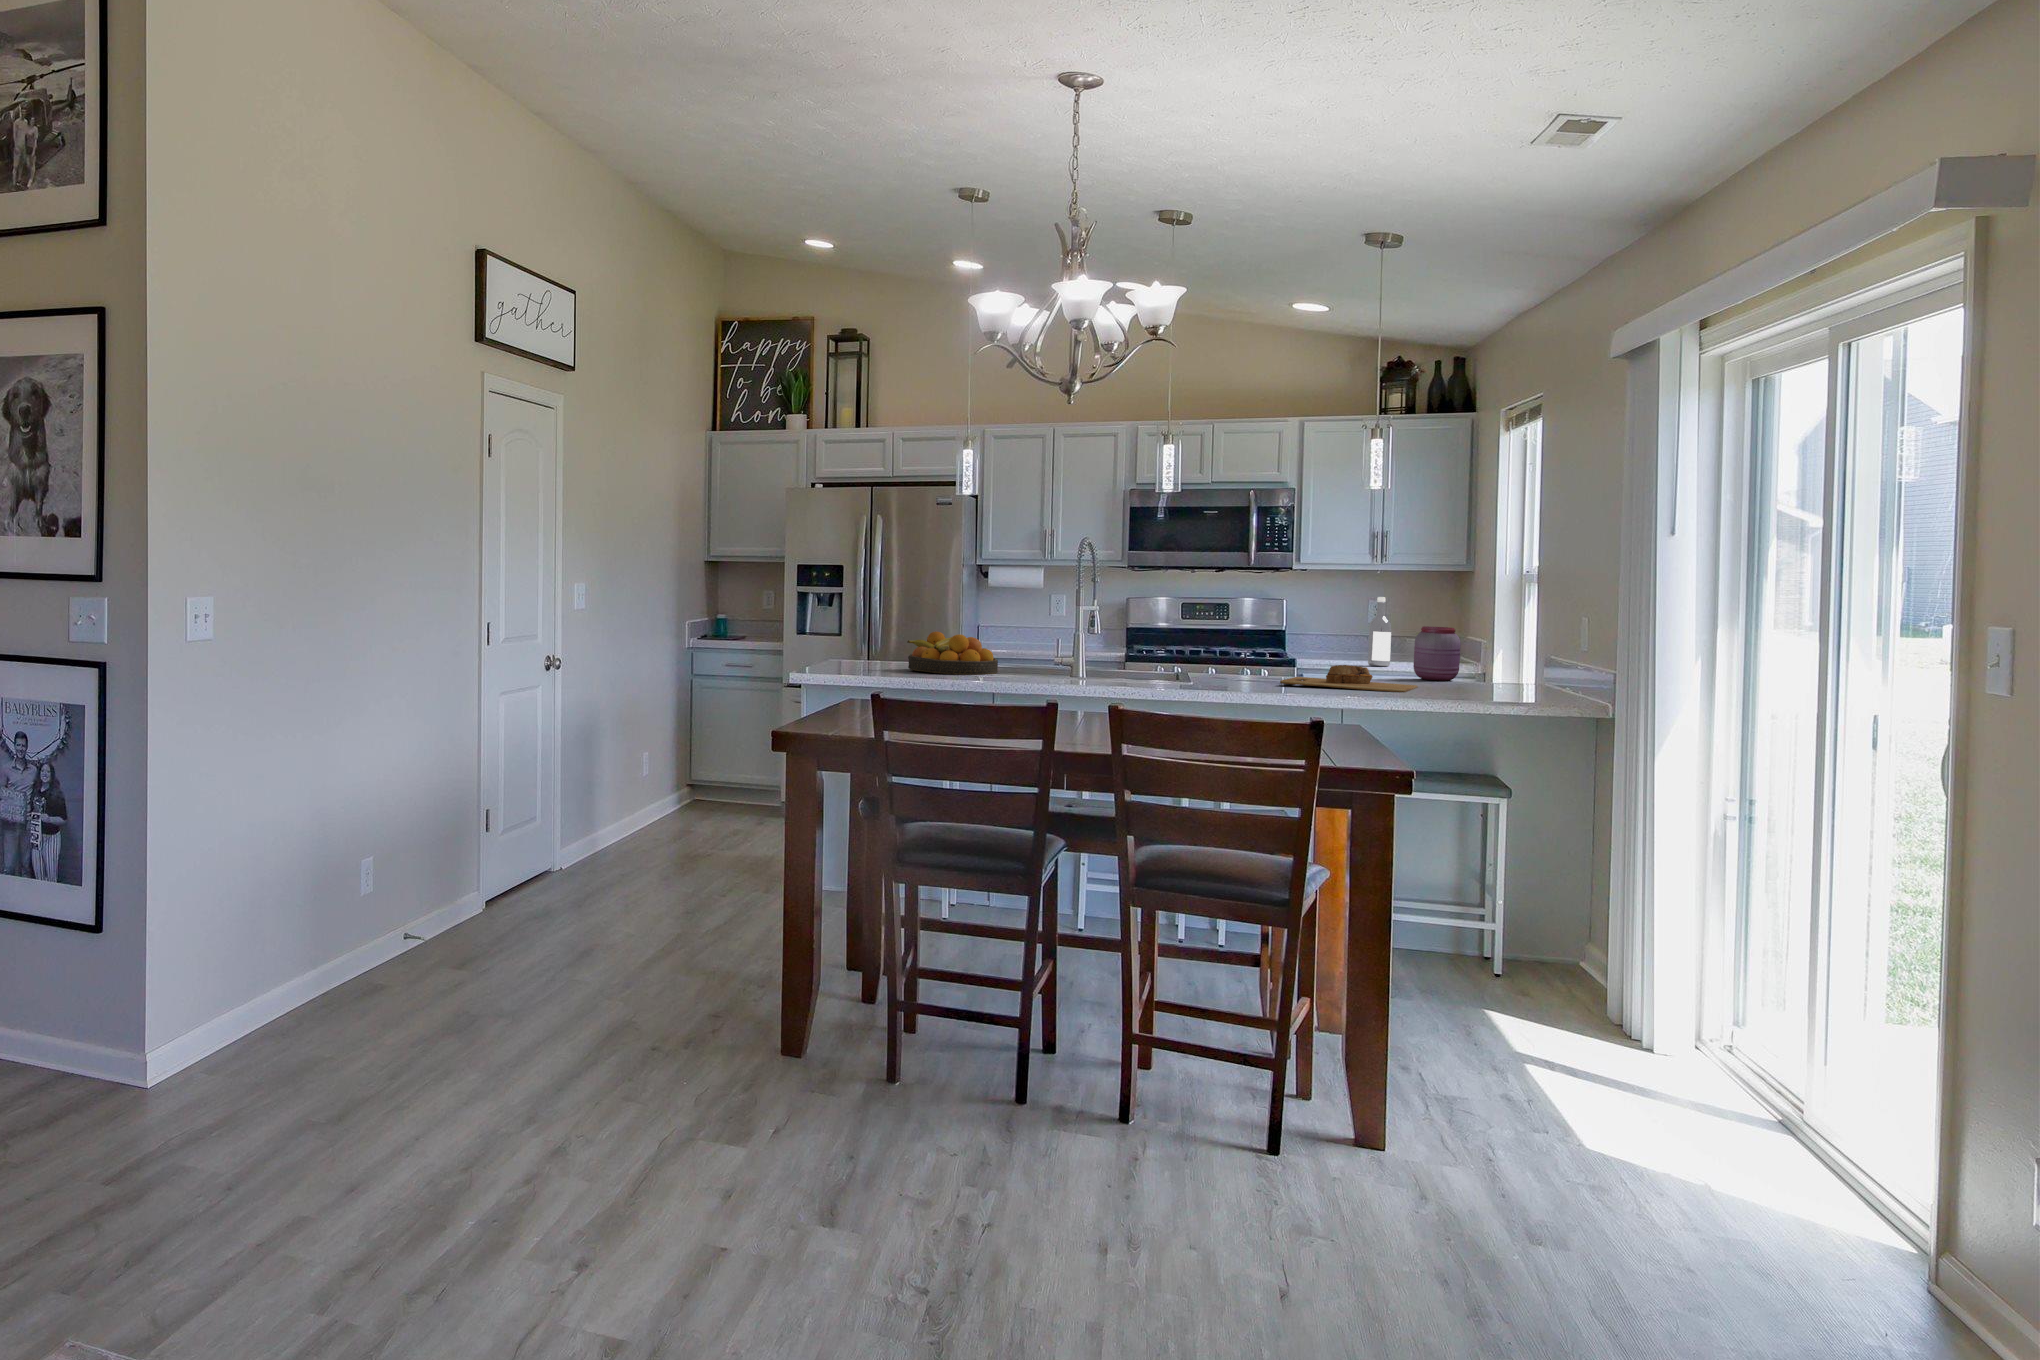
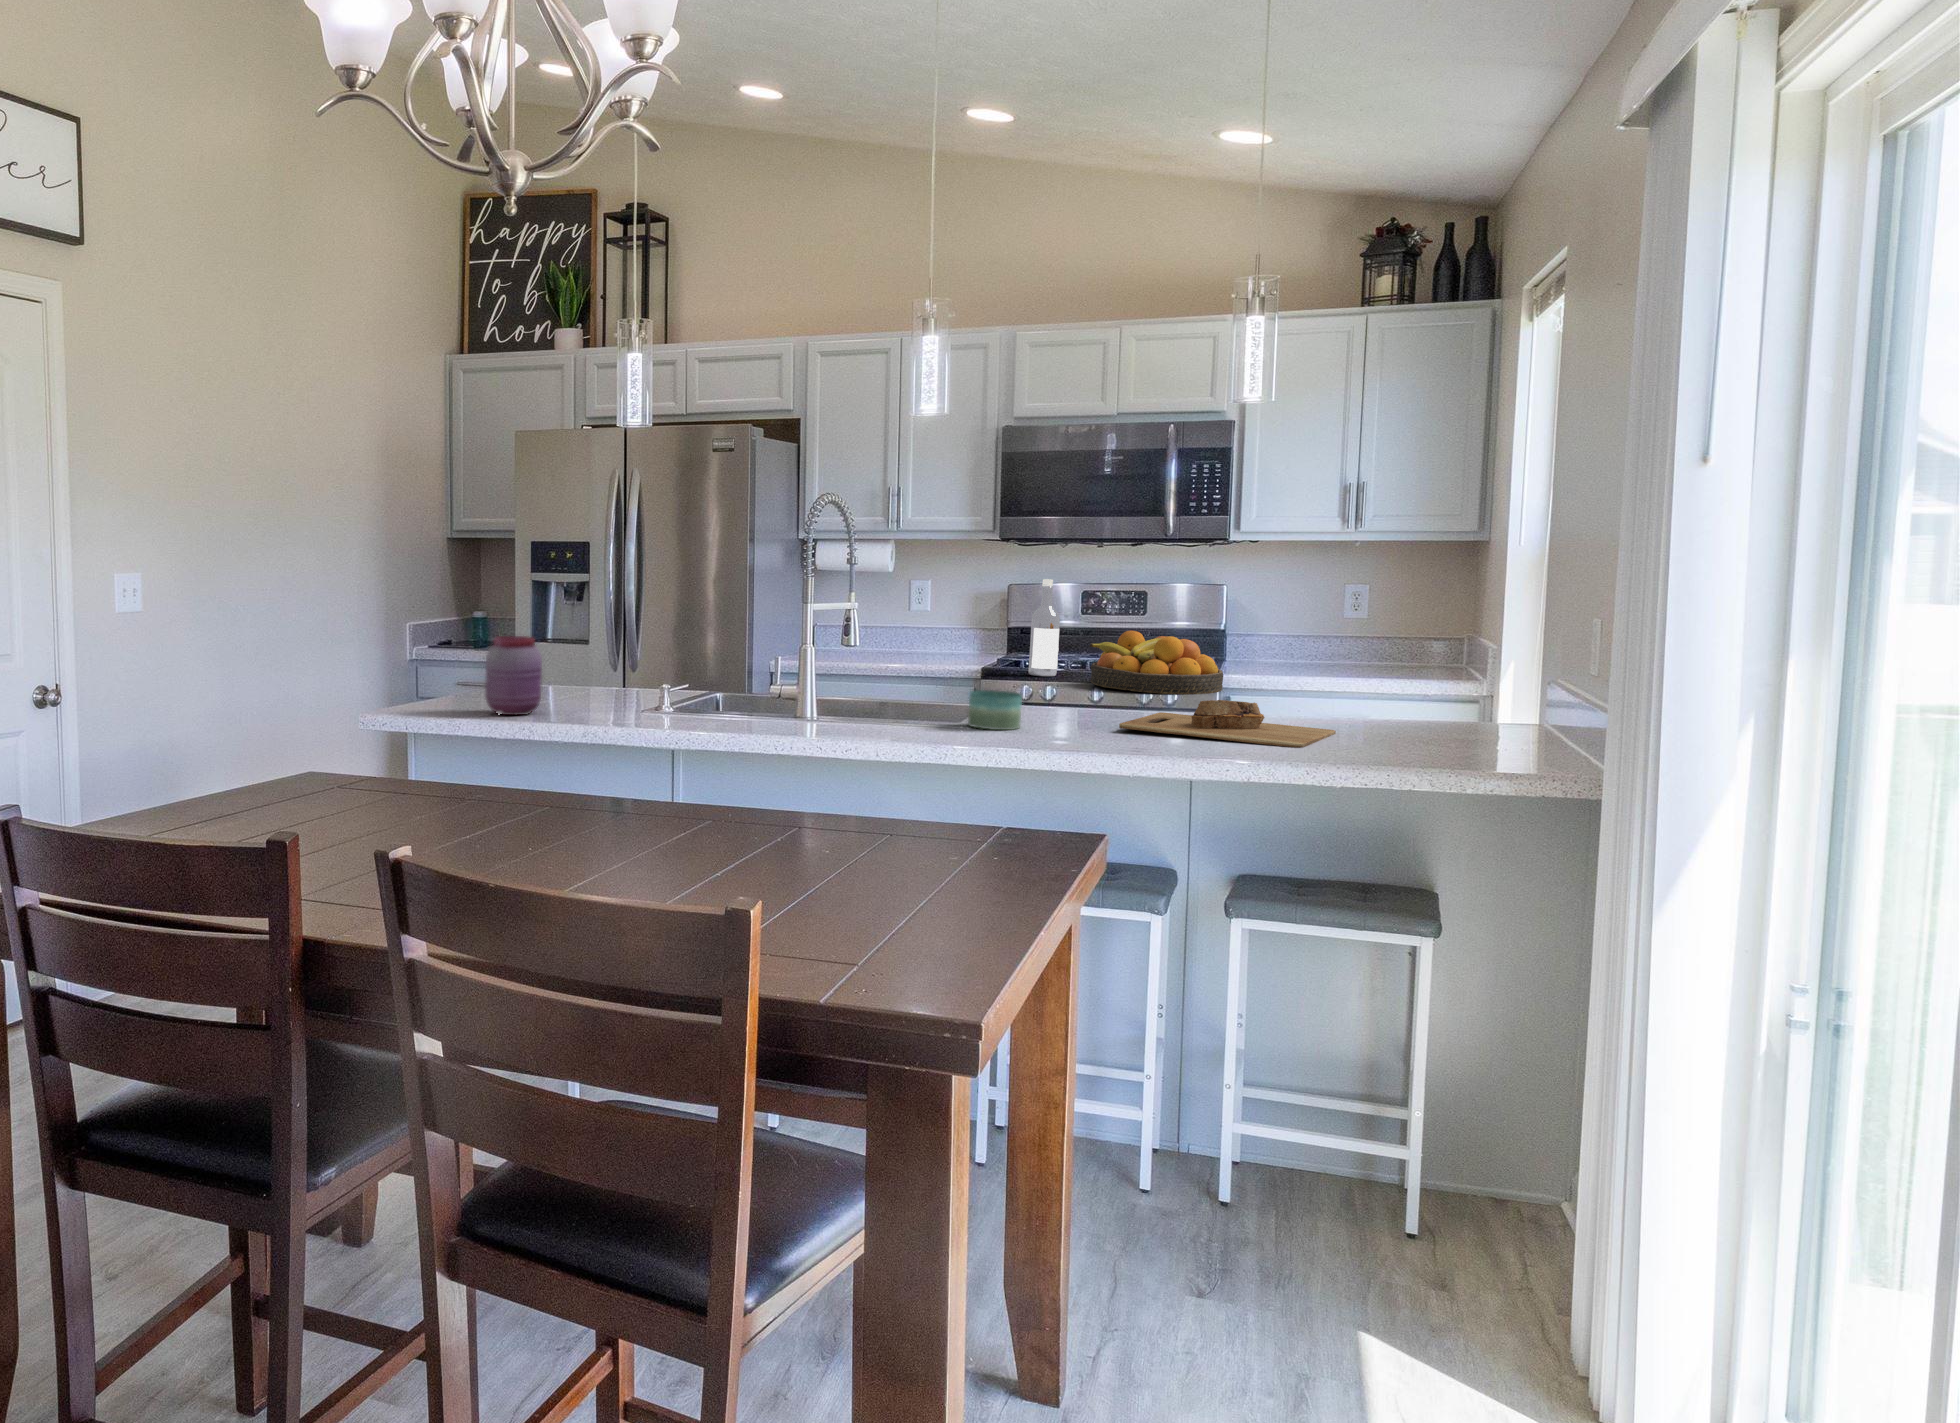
wine bottle: present [1368,597,1391,666] -> present [1029,579,1060,676]
jar: present [1413,626,1461,681] -> present [485,636,542,715]
fruit bowl: present [907,632,998,675] -> present [1090,631,1223,694]
candle: none [1178,660,1215,685] -> present [968,690,1022,730]

